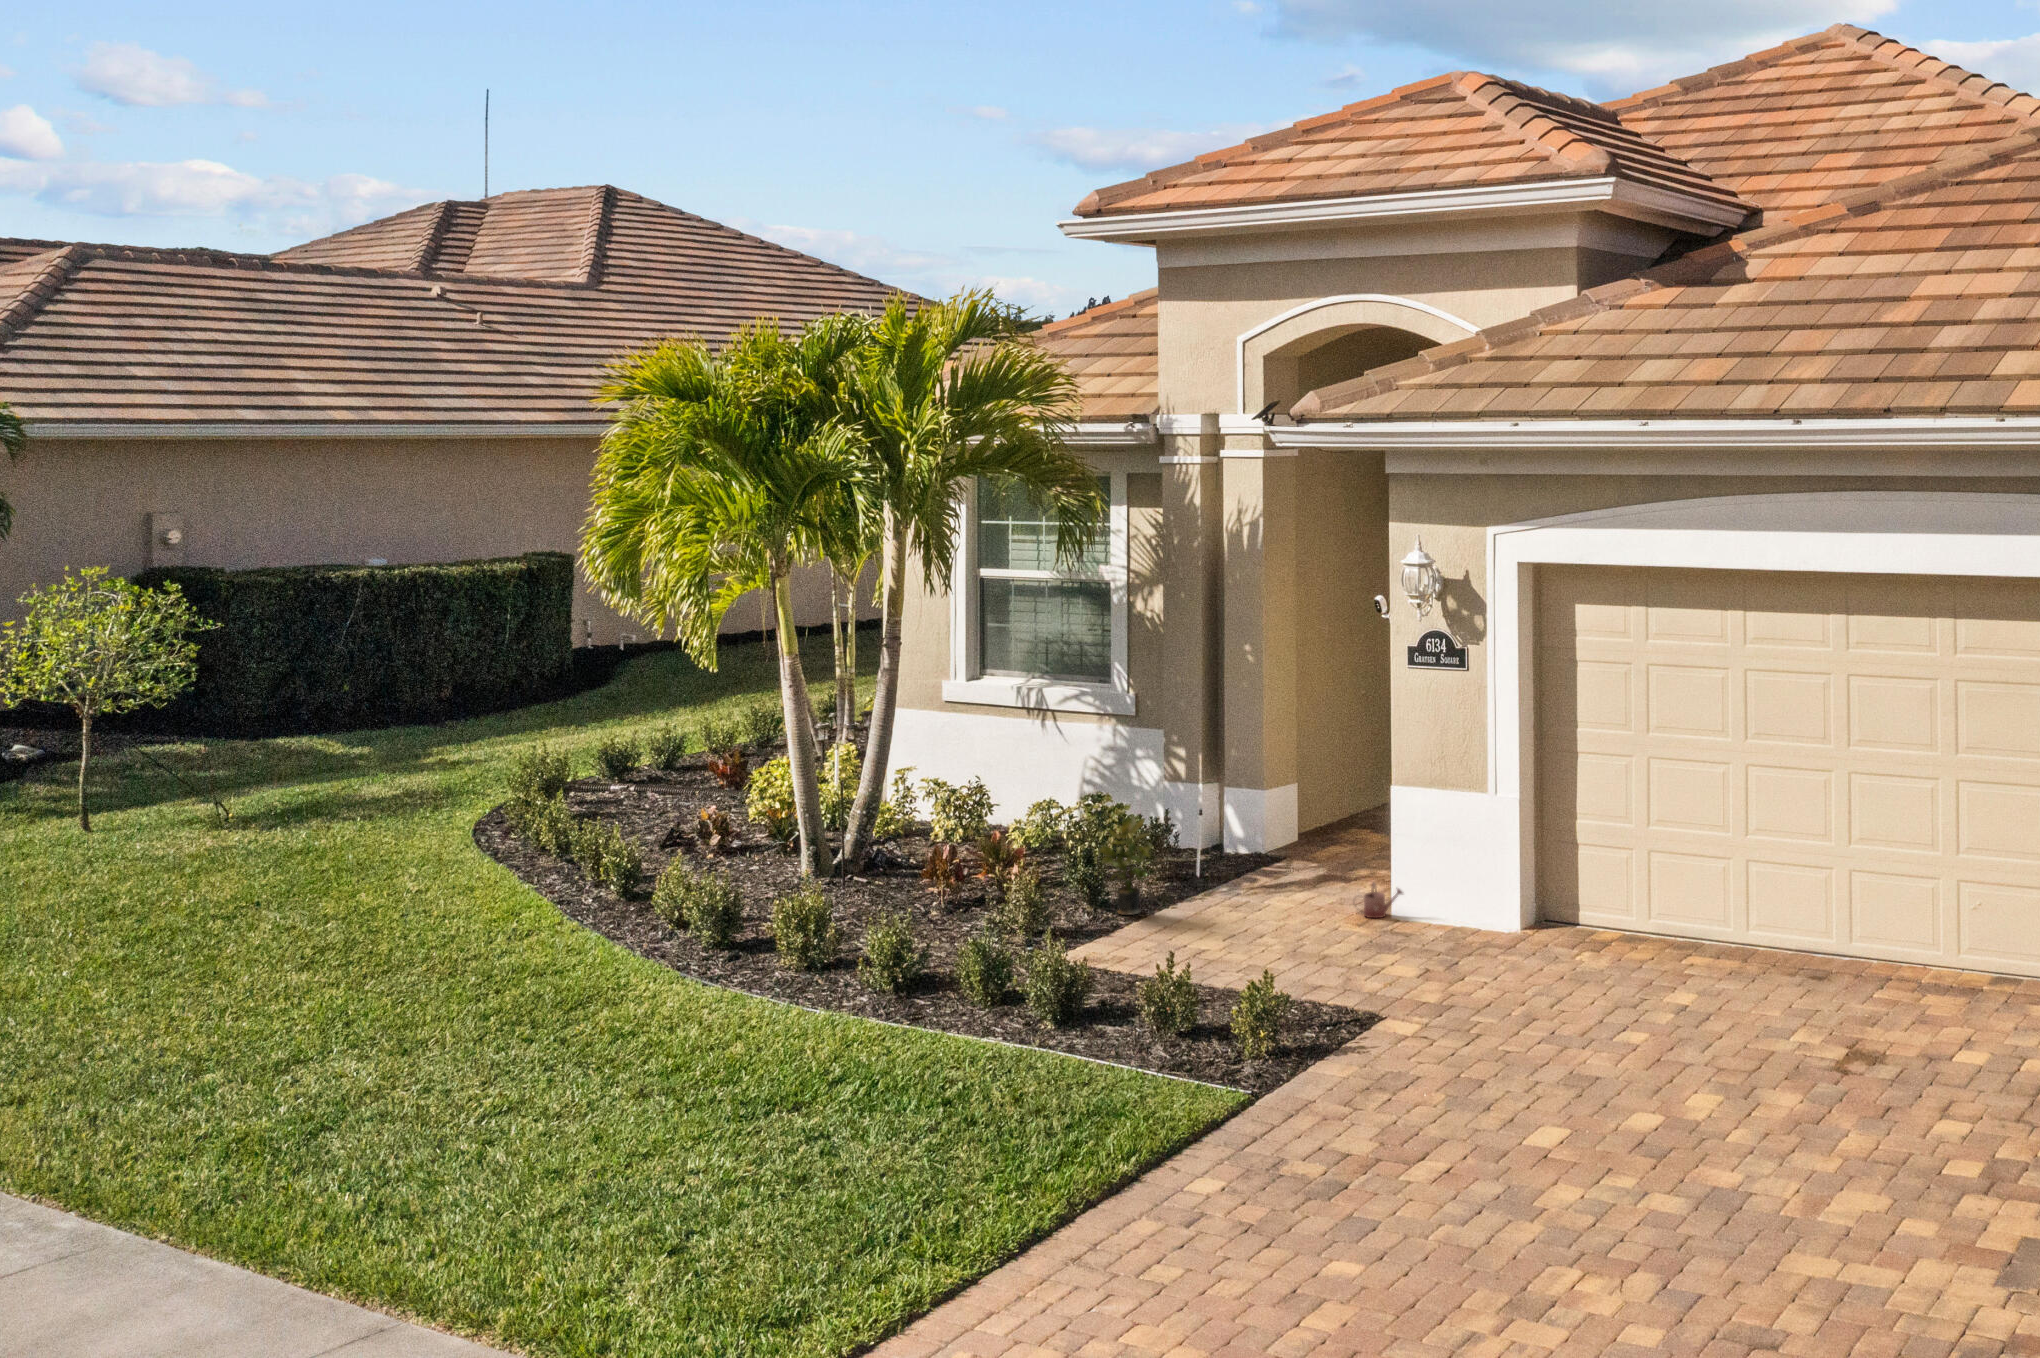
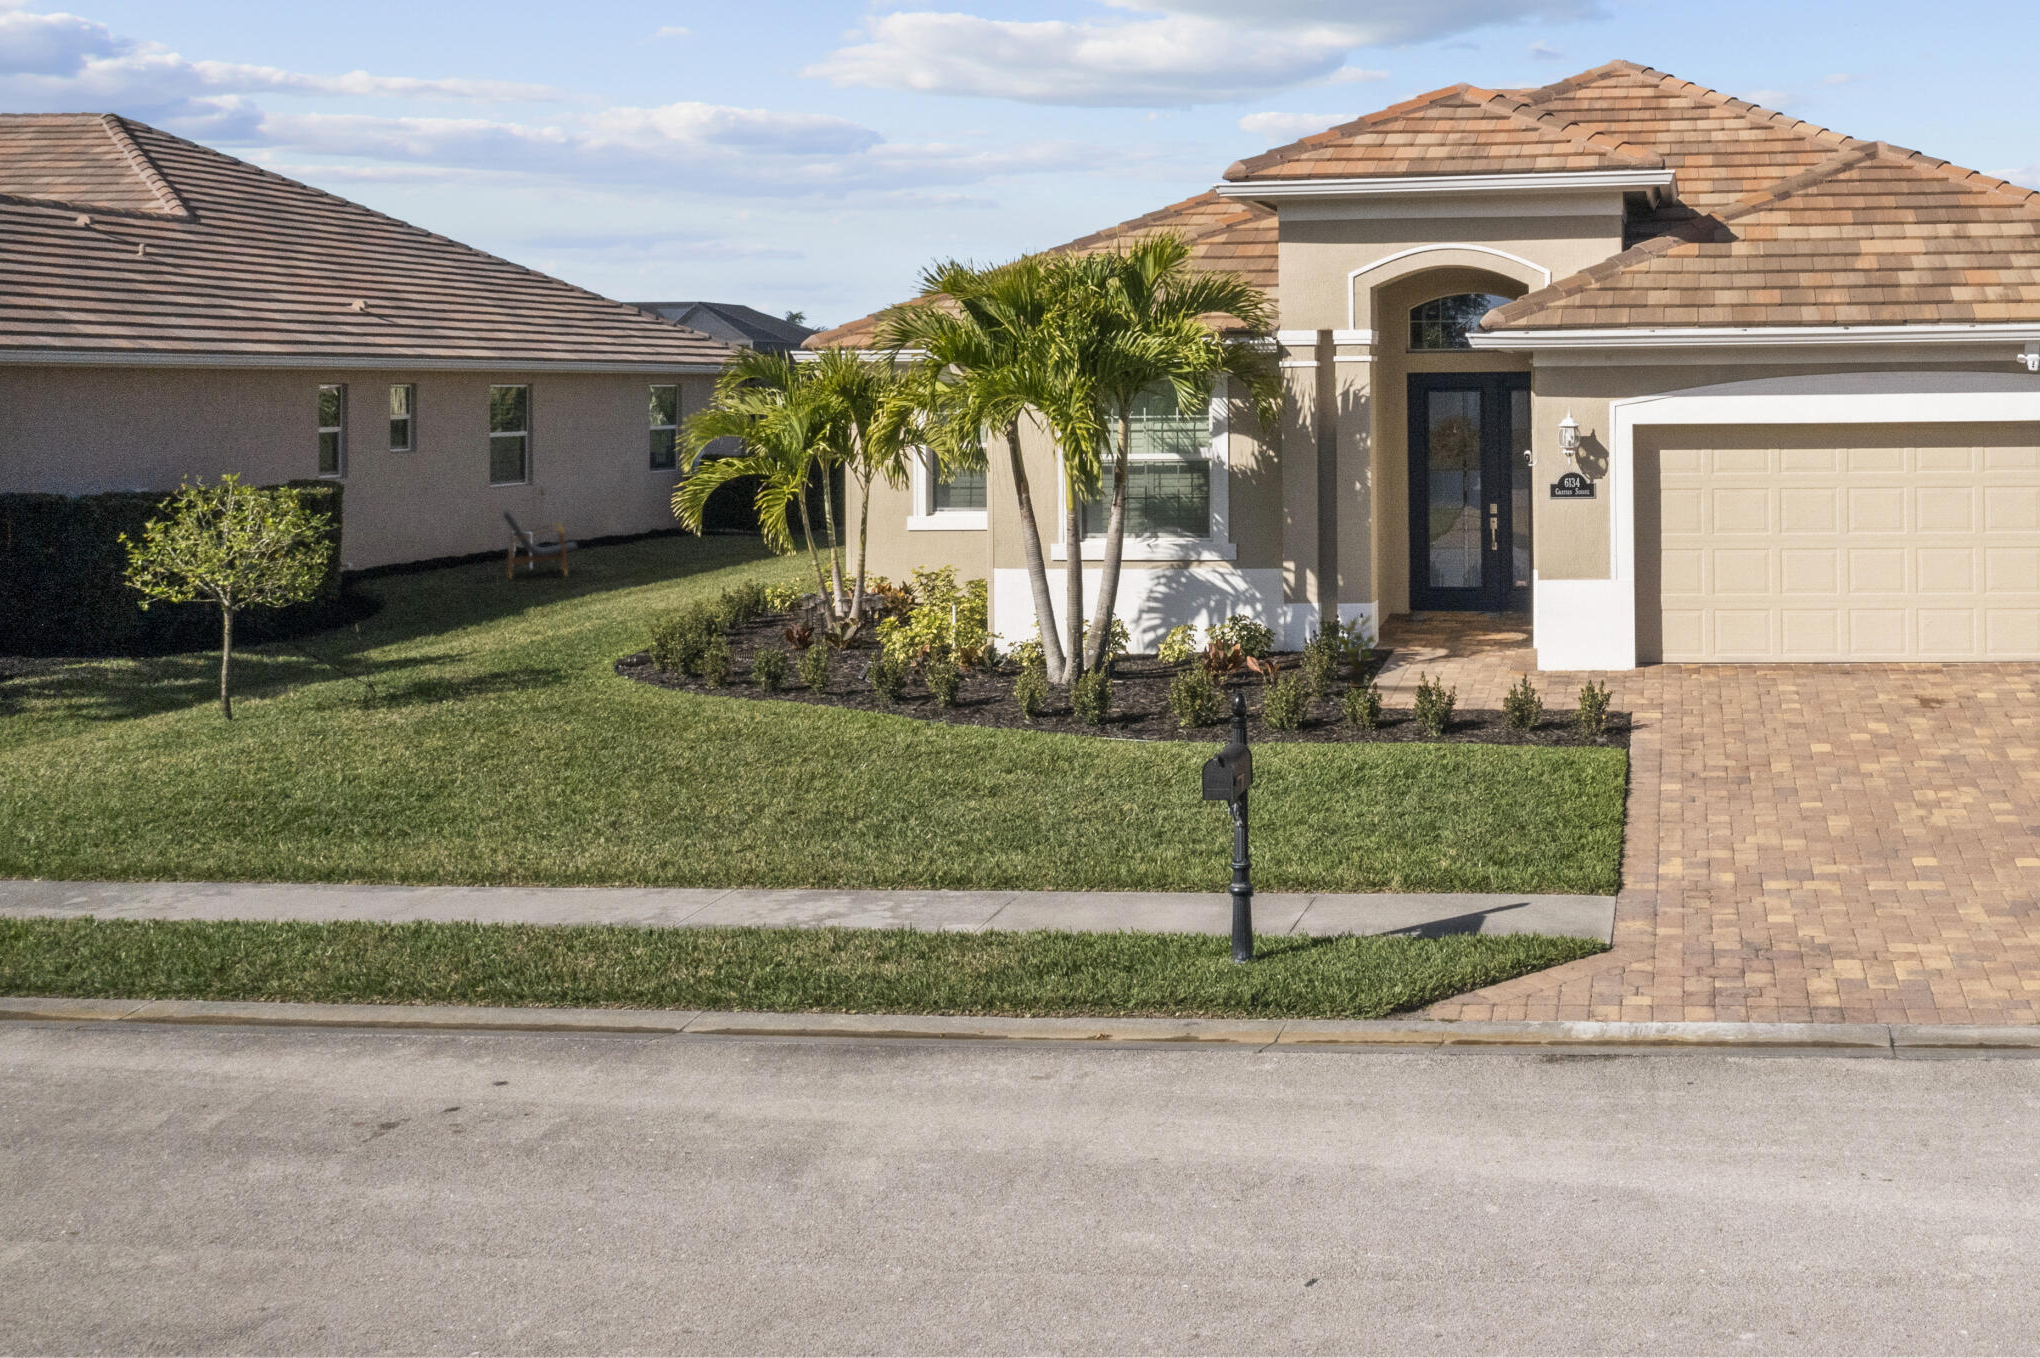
lounge chair: none [564,604,645,680] -> present [503,510,577,577]
watering can: present [1358,883,1402,918] -> none [1516,651,1548,676]

